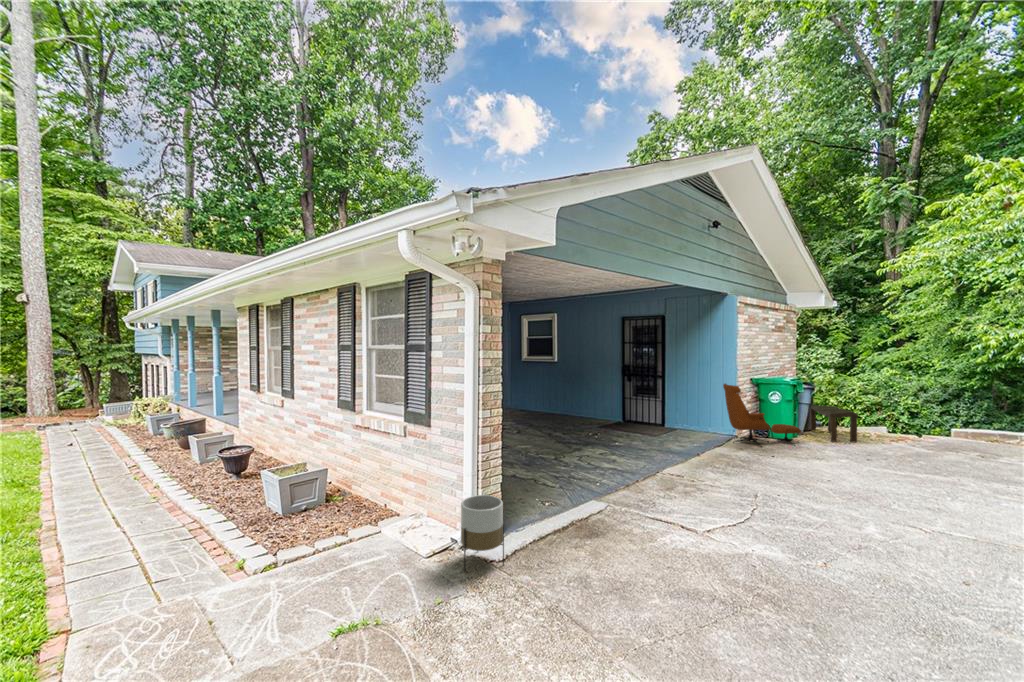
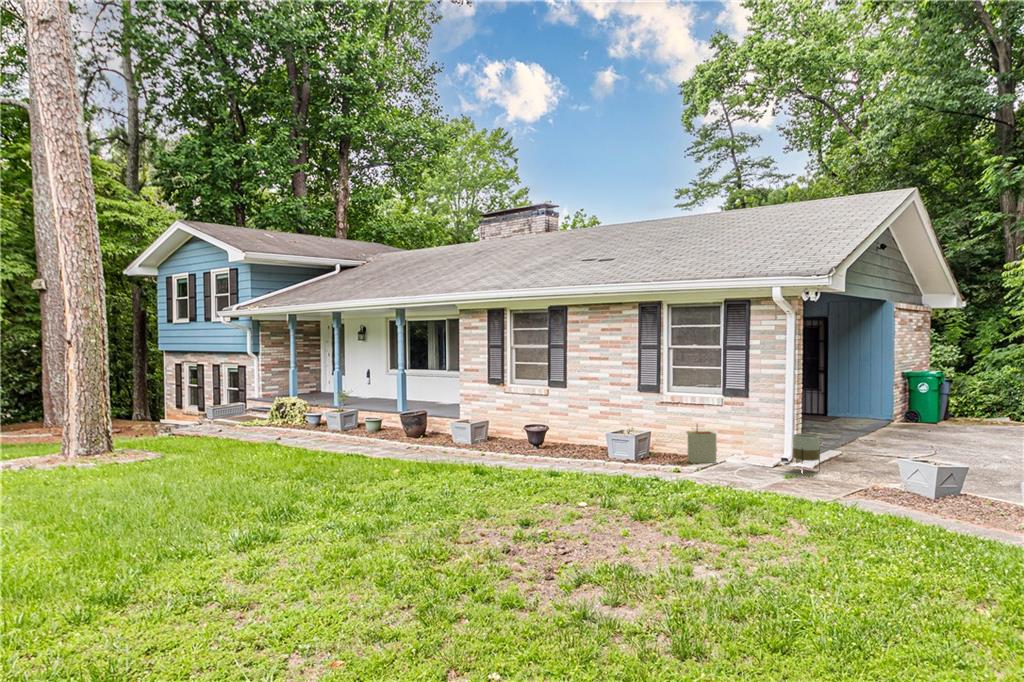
lounge chair: present [723,384,801,447] -> none [882,377,946,428]
bench: present [810,405,858,442] -> none [947,397,990,425]
storage bin: none [342,465,389,528] -> present [686,424,716,463]

